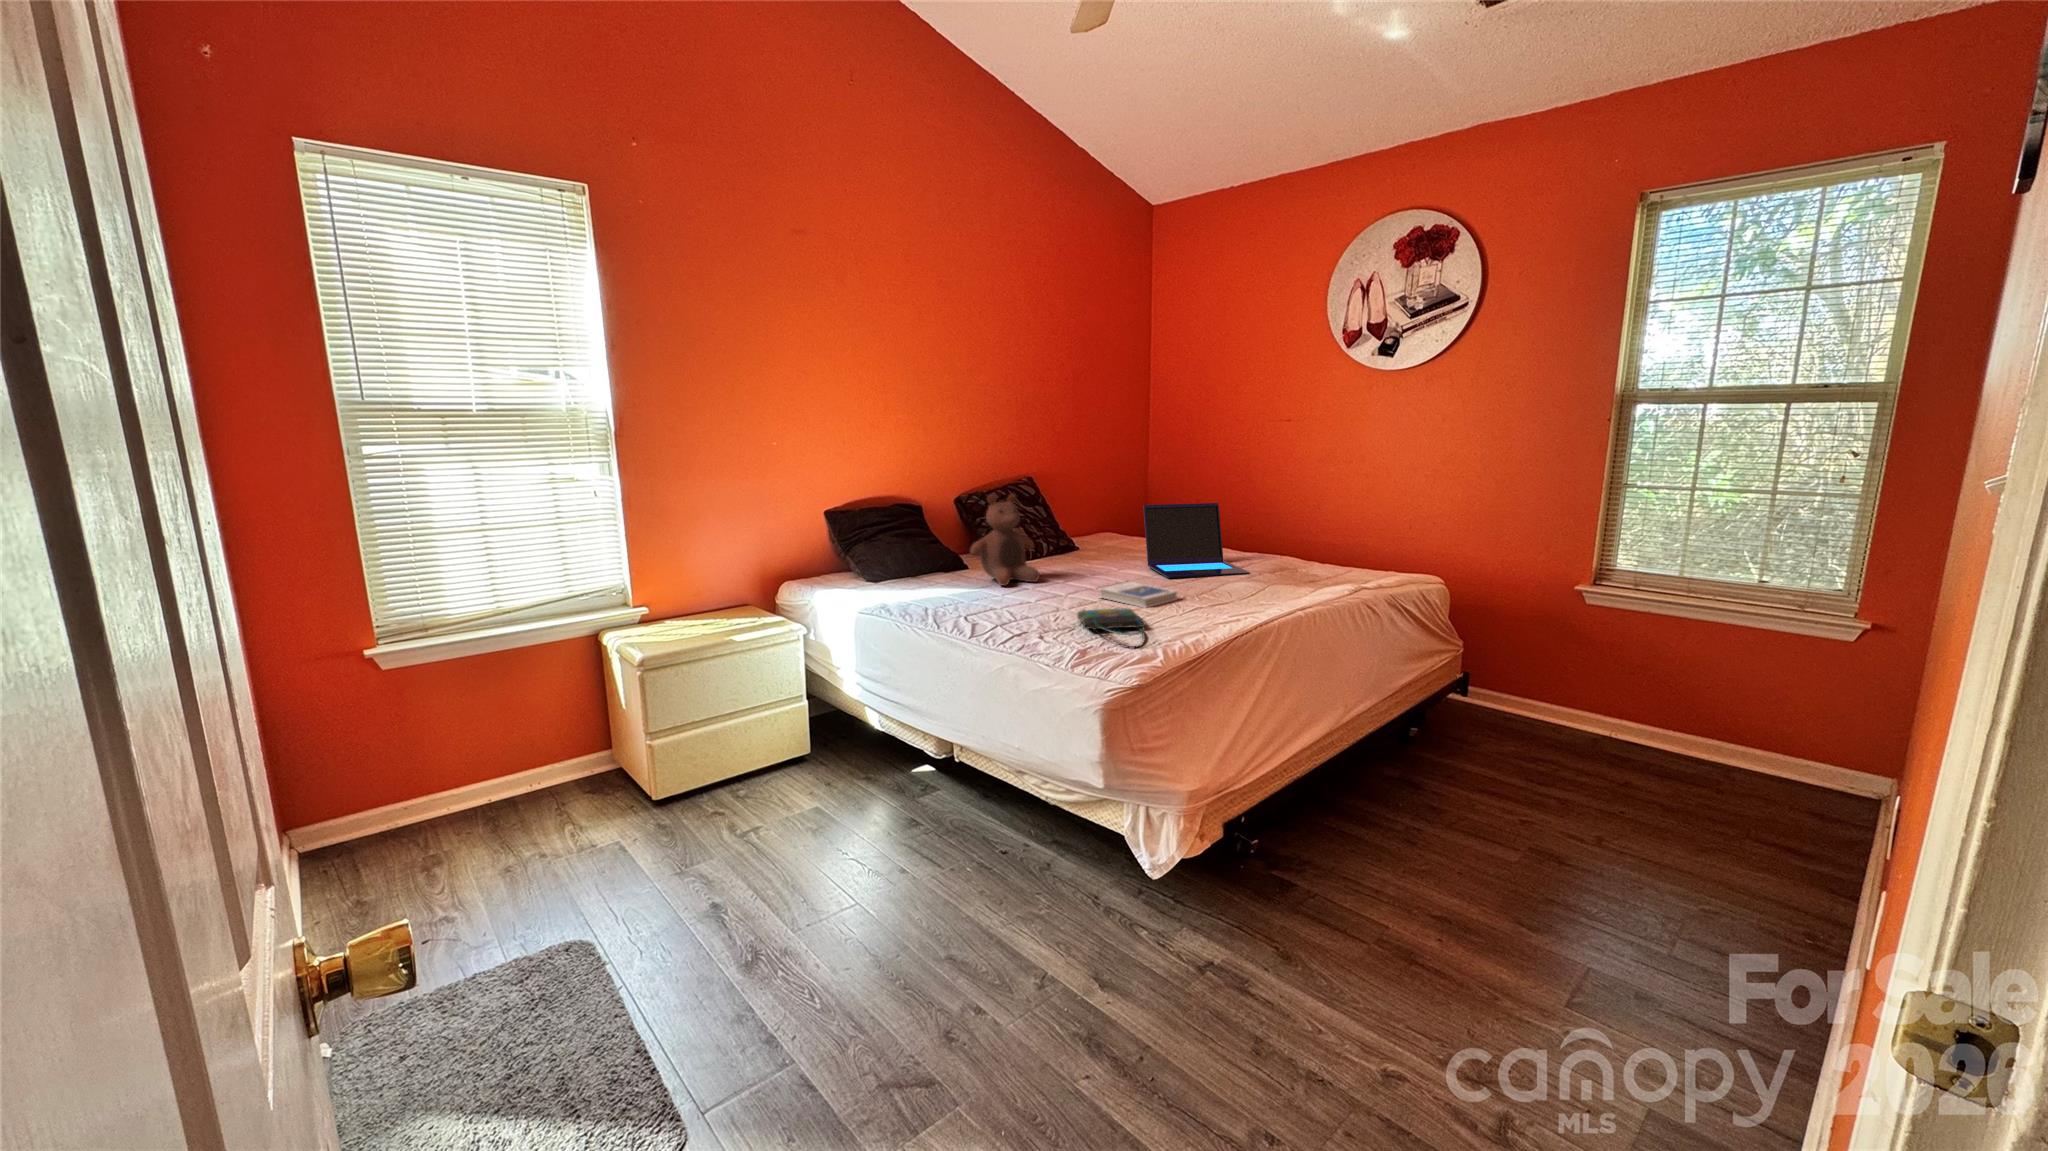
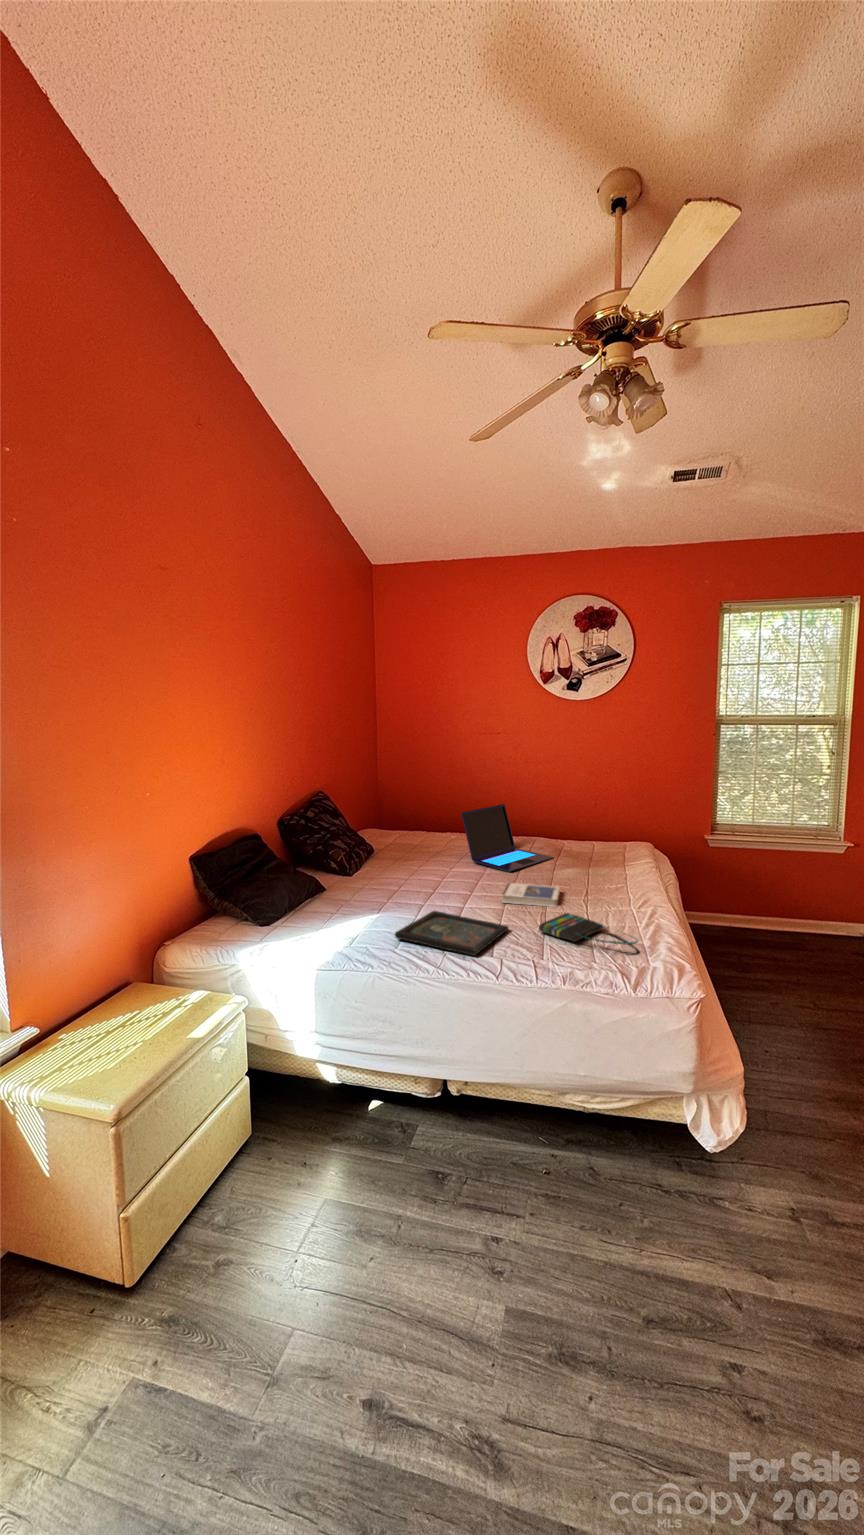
stuffed bear: present [970,493,1040,586] -> none [358,817,420,904]
tray: none [946,591,1054,624] -> present [395,911,509,956]

